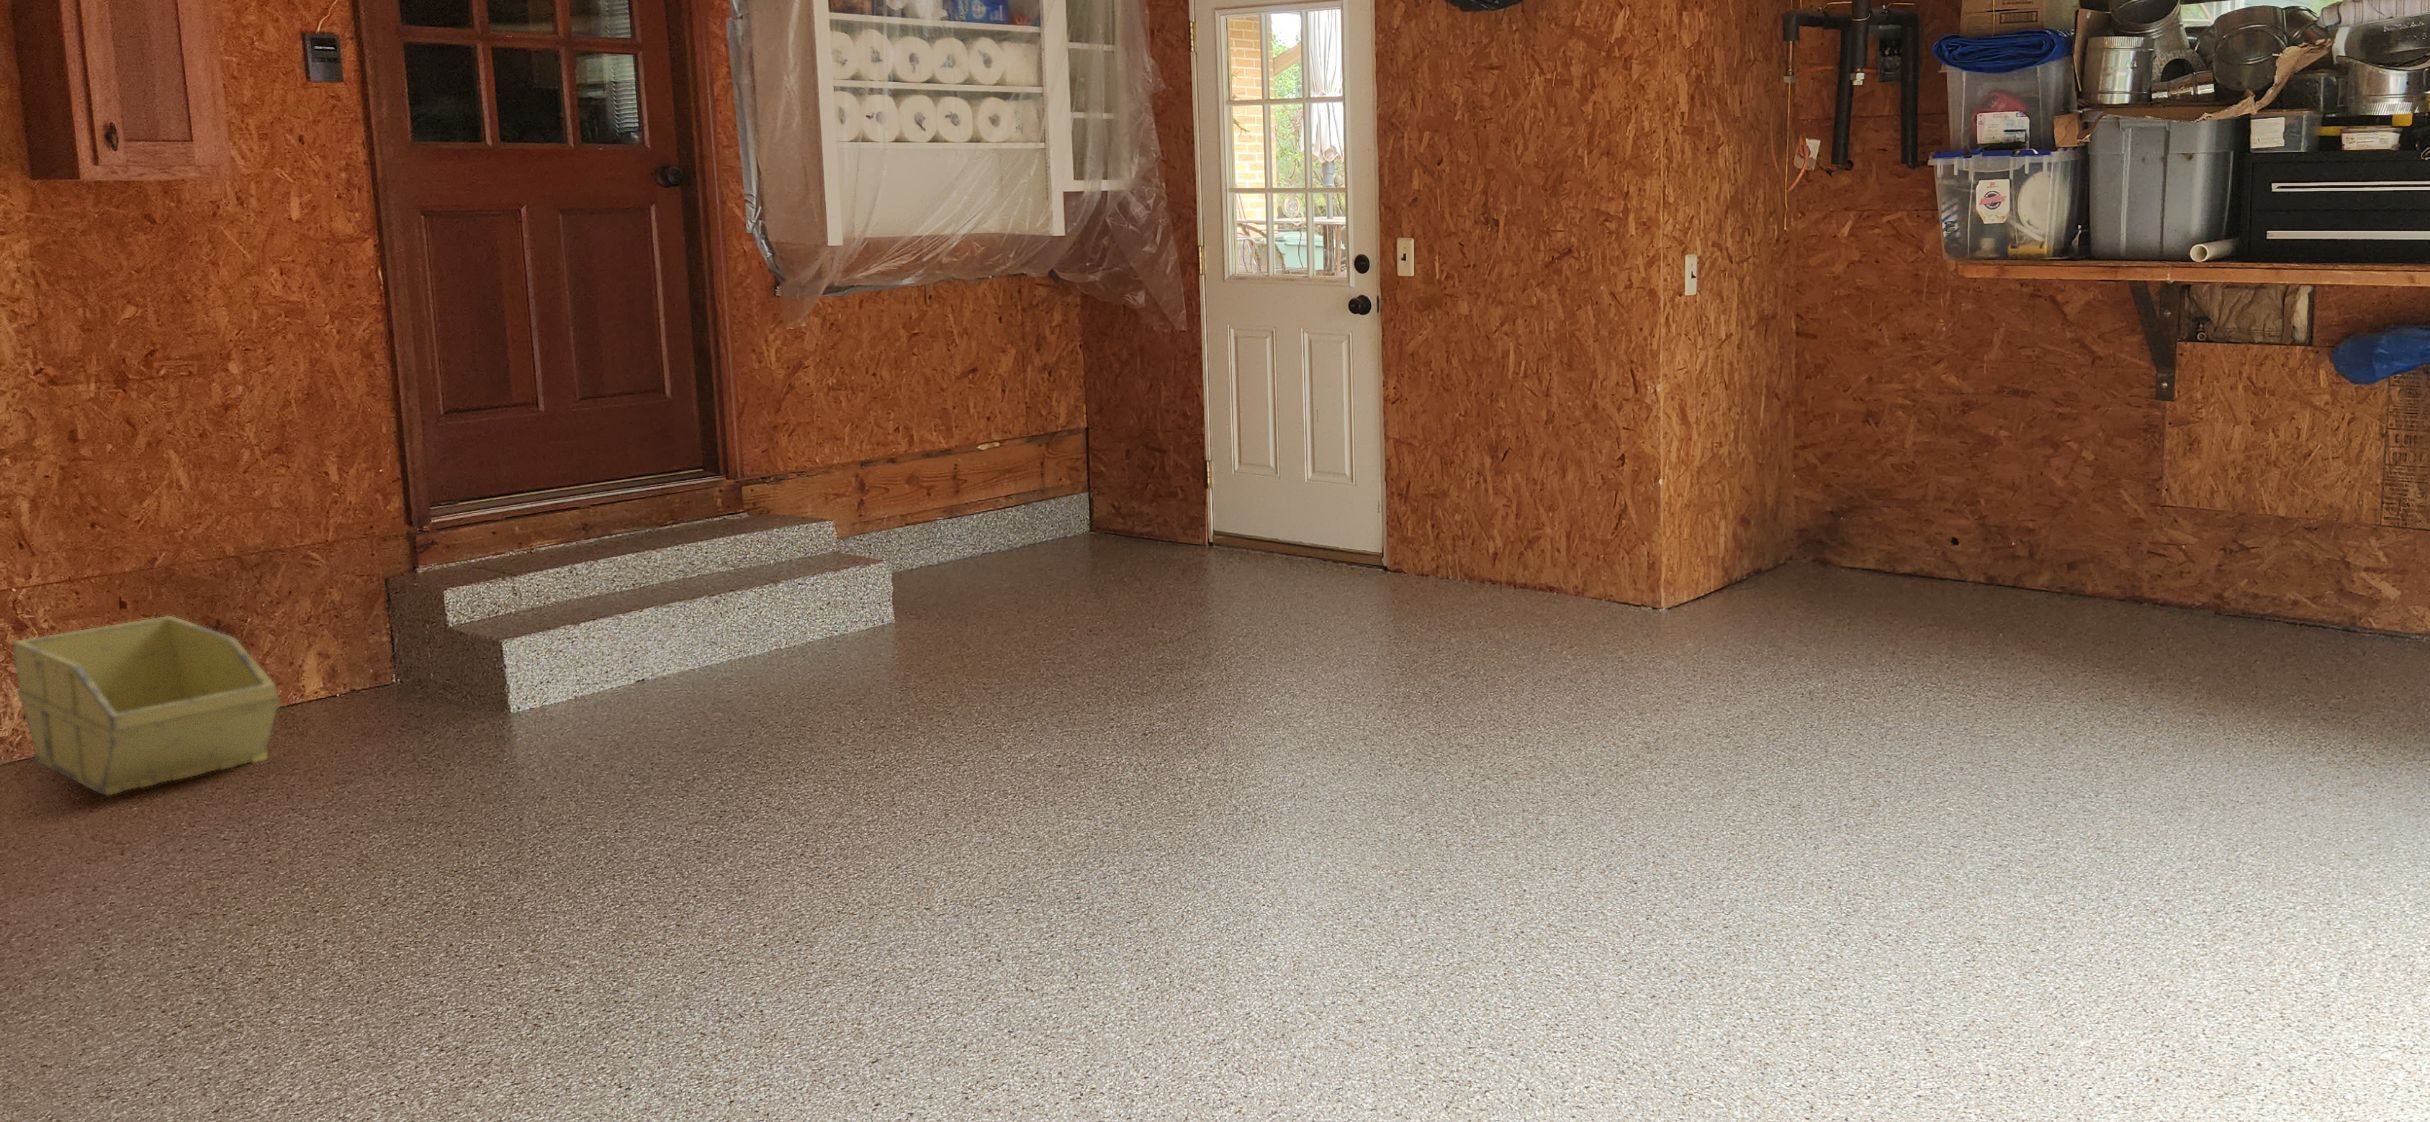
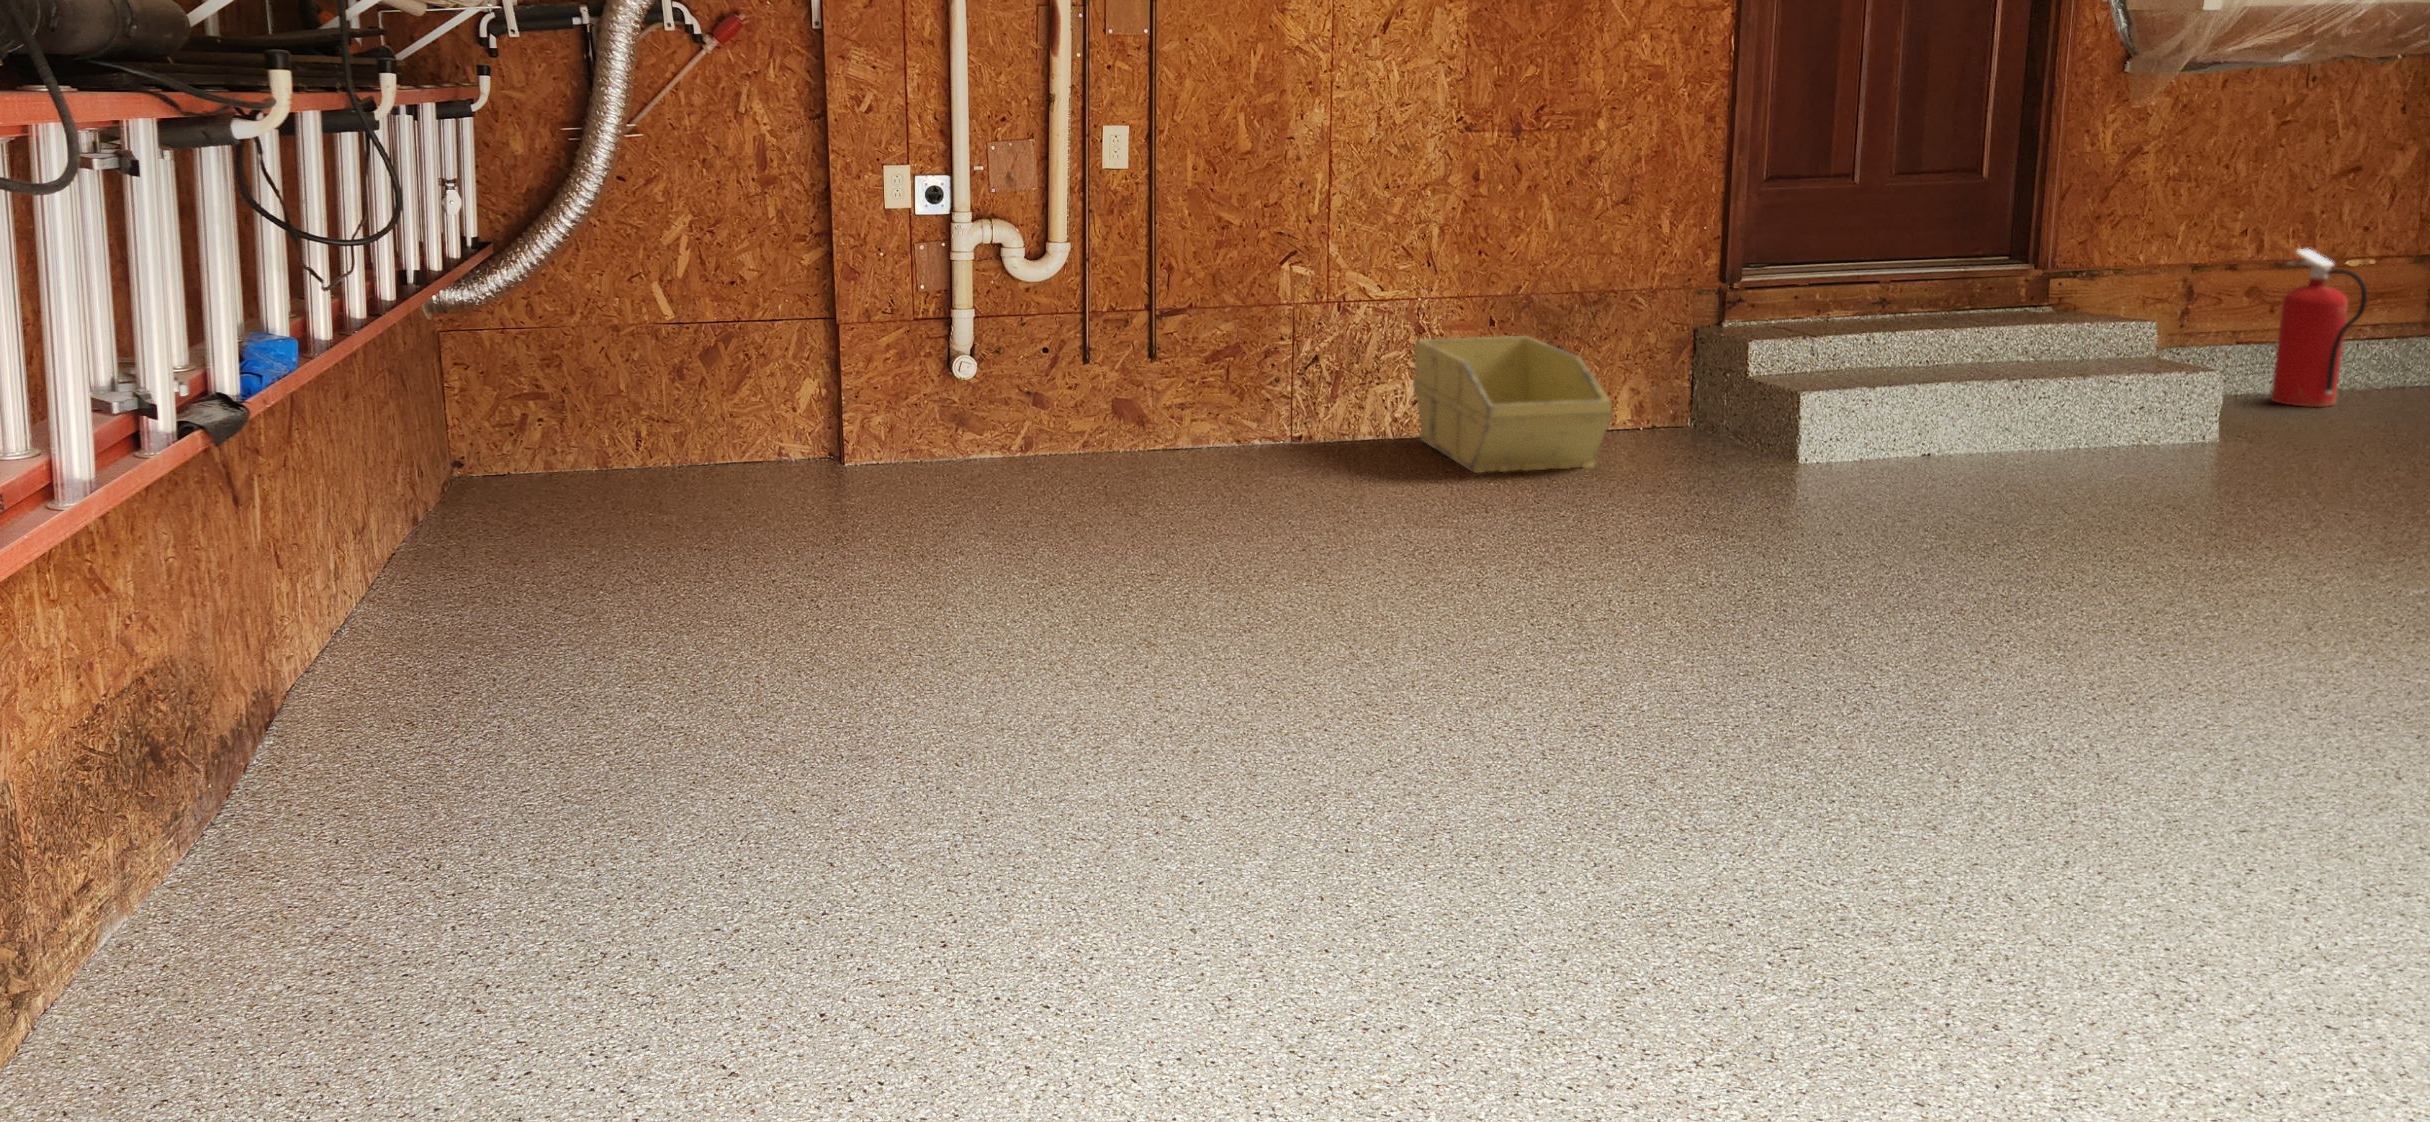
fire extinguisher: none [934,439,994,574] -> present [2271,249,2367,407]

